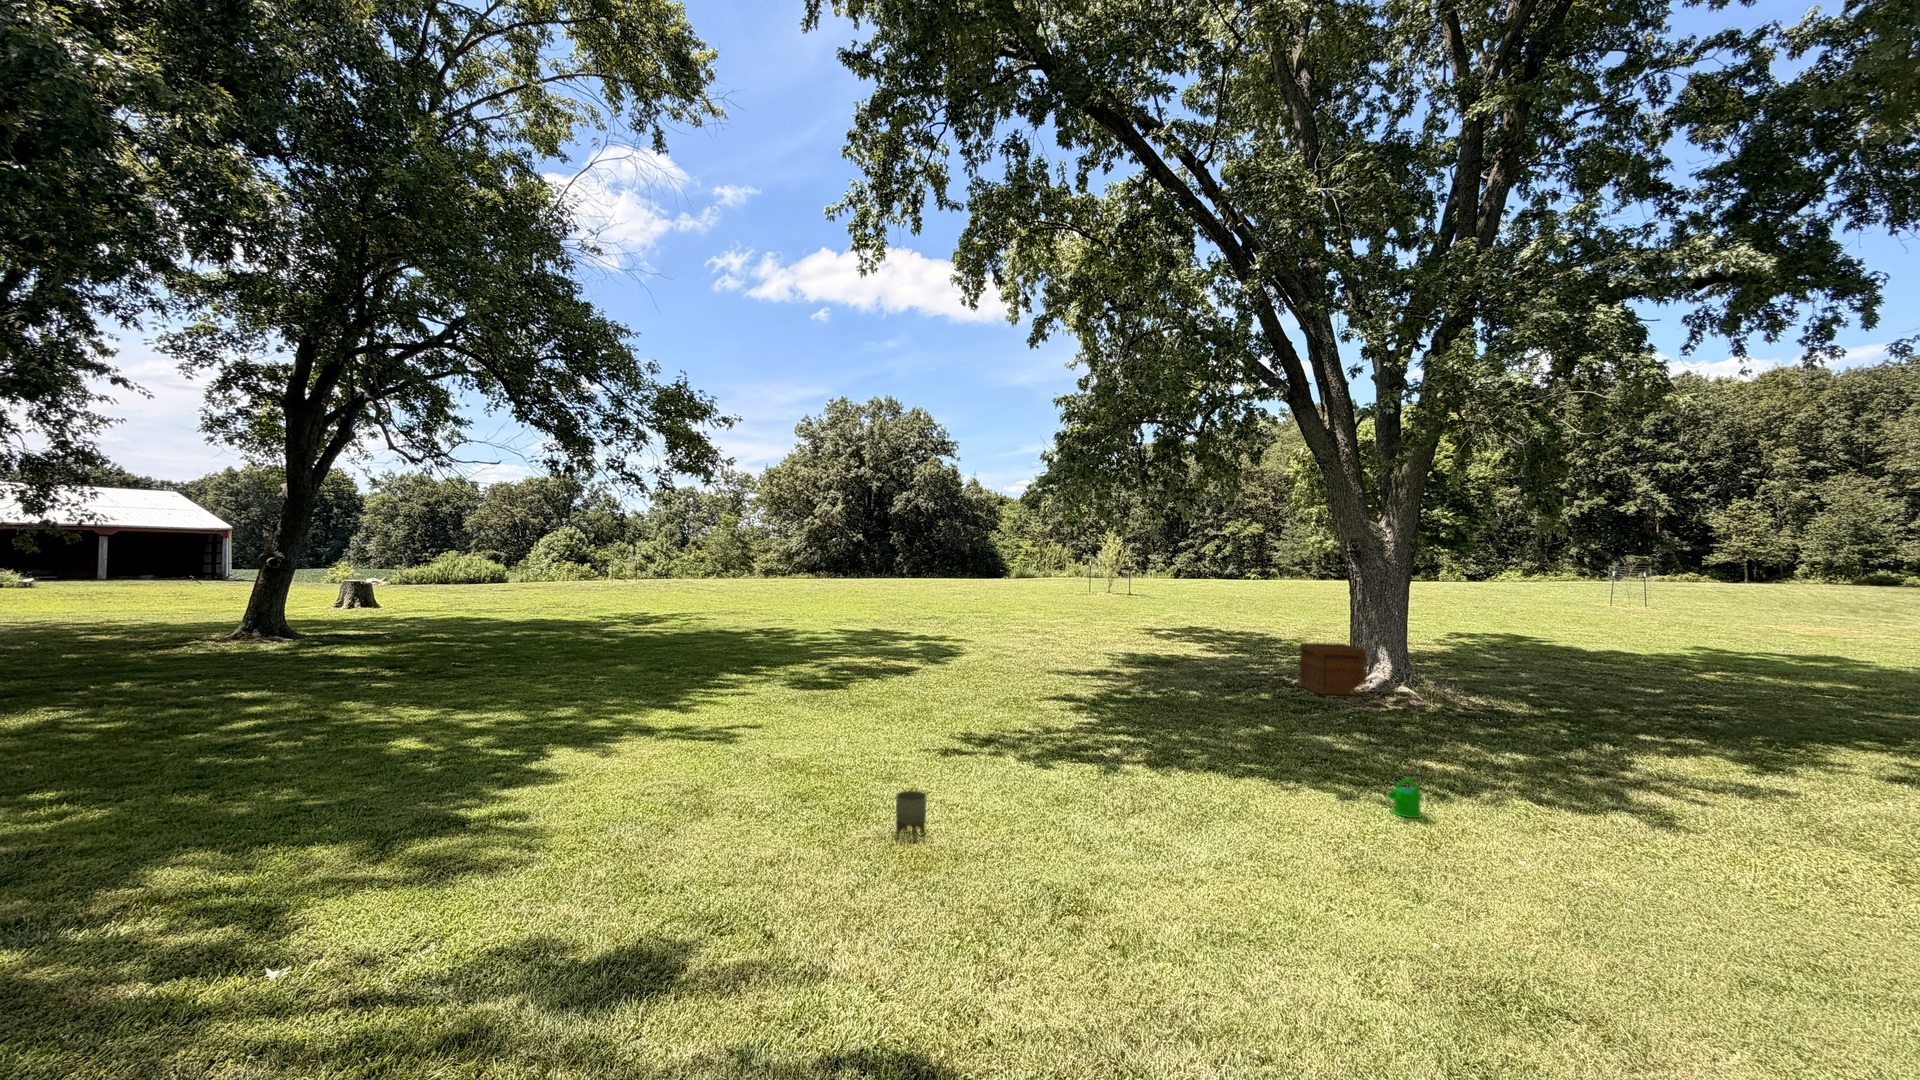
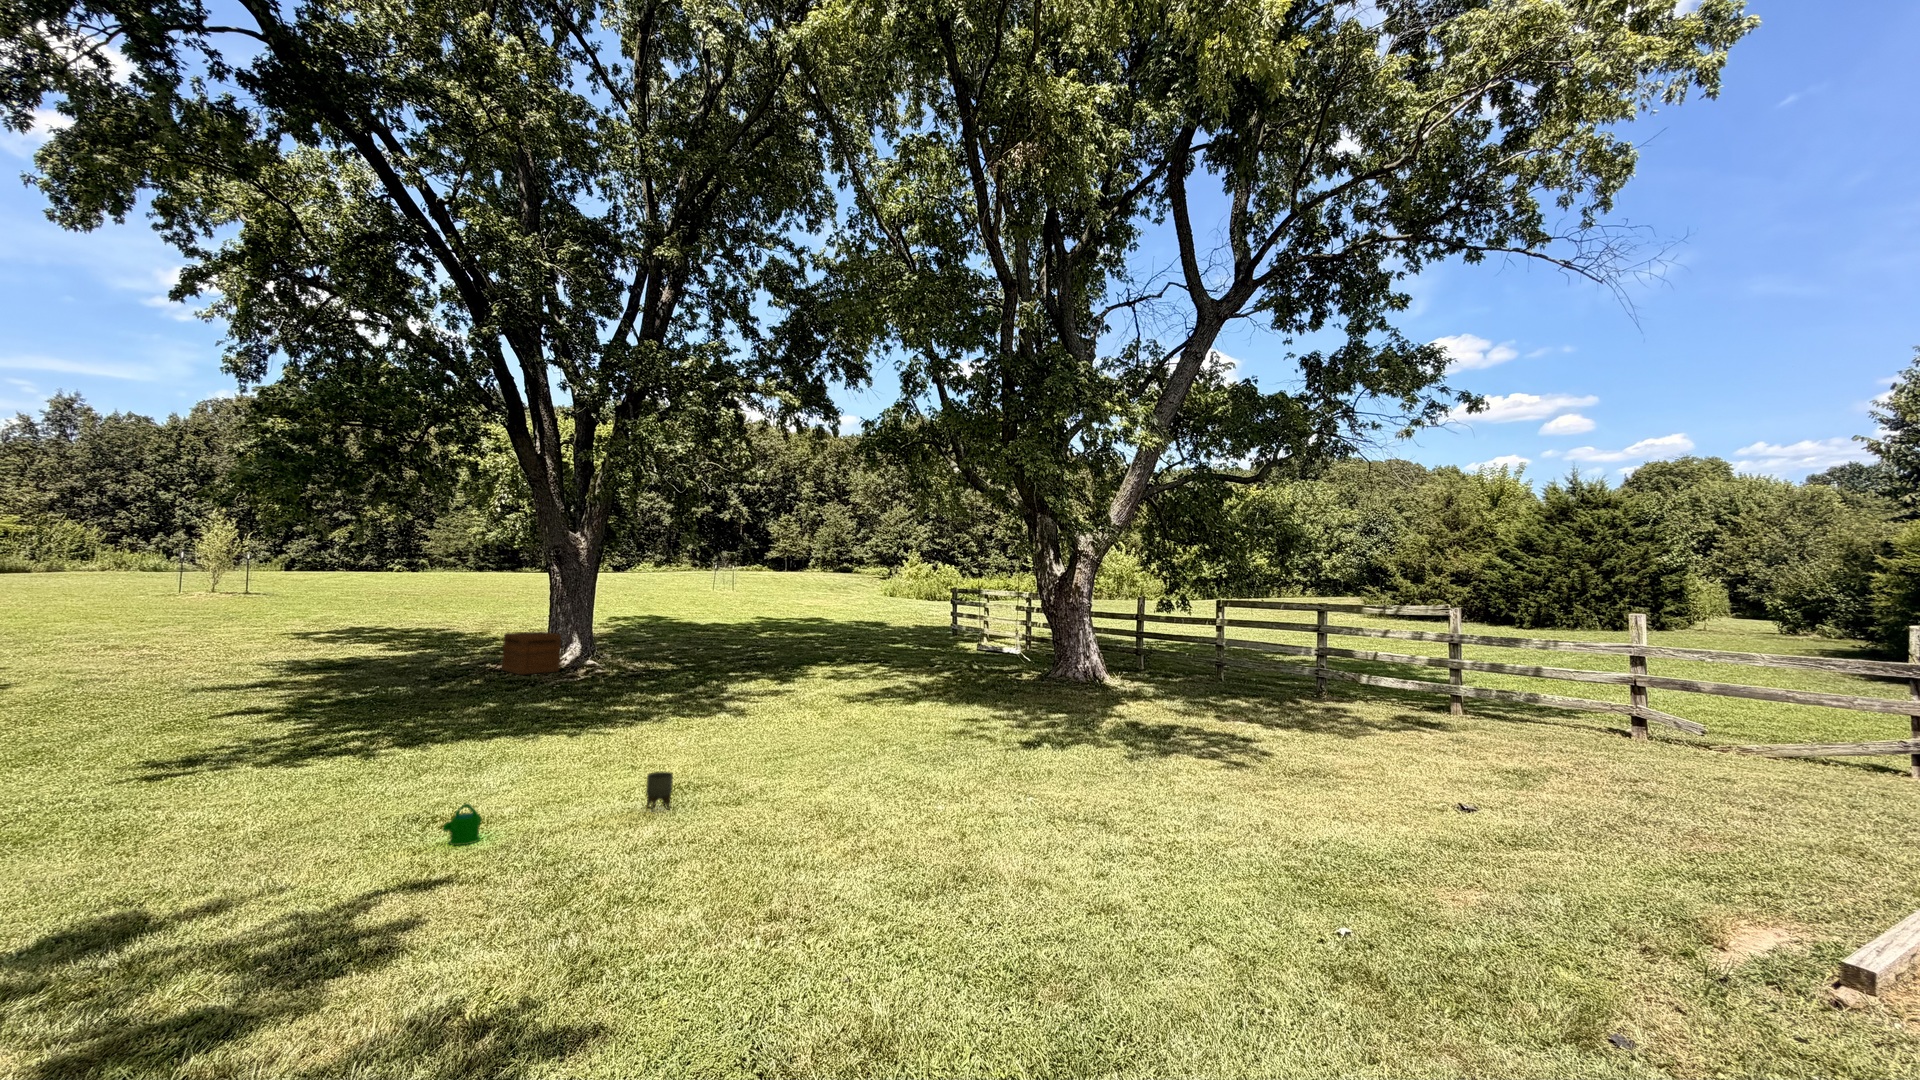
watering can: present [1388,778,1422,818] -> present [442,803,482,845]
planter: present [896,790,927,842] -> present [646,772,673,812]

